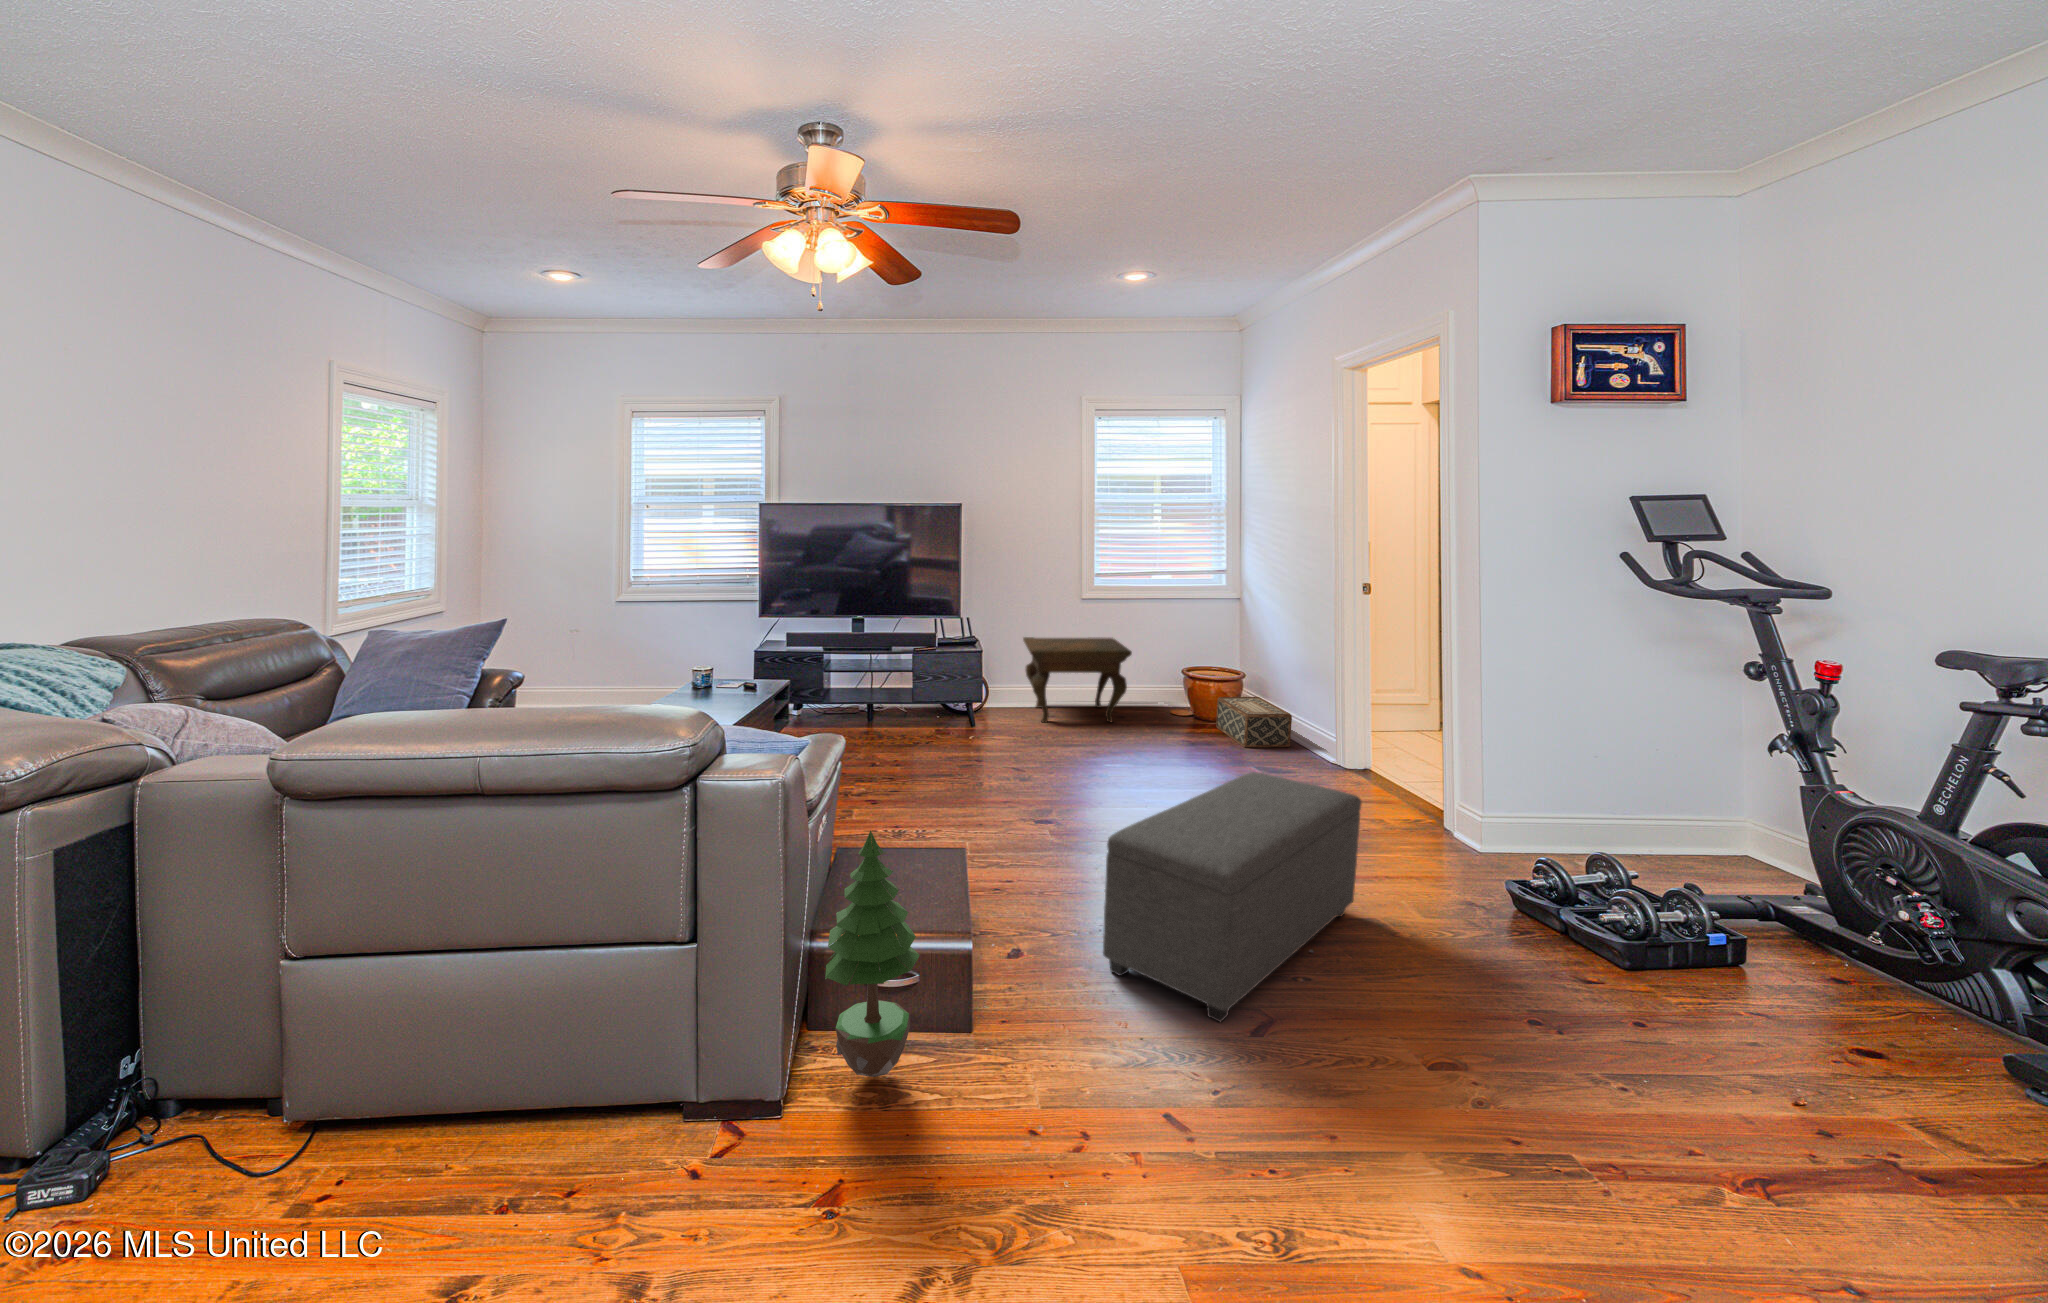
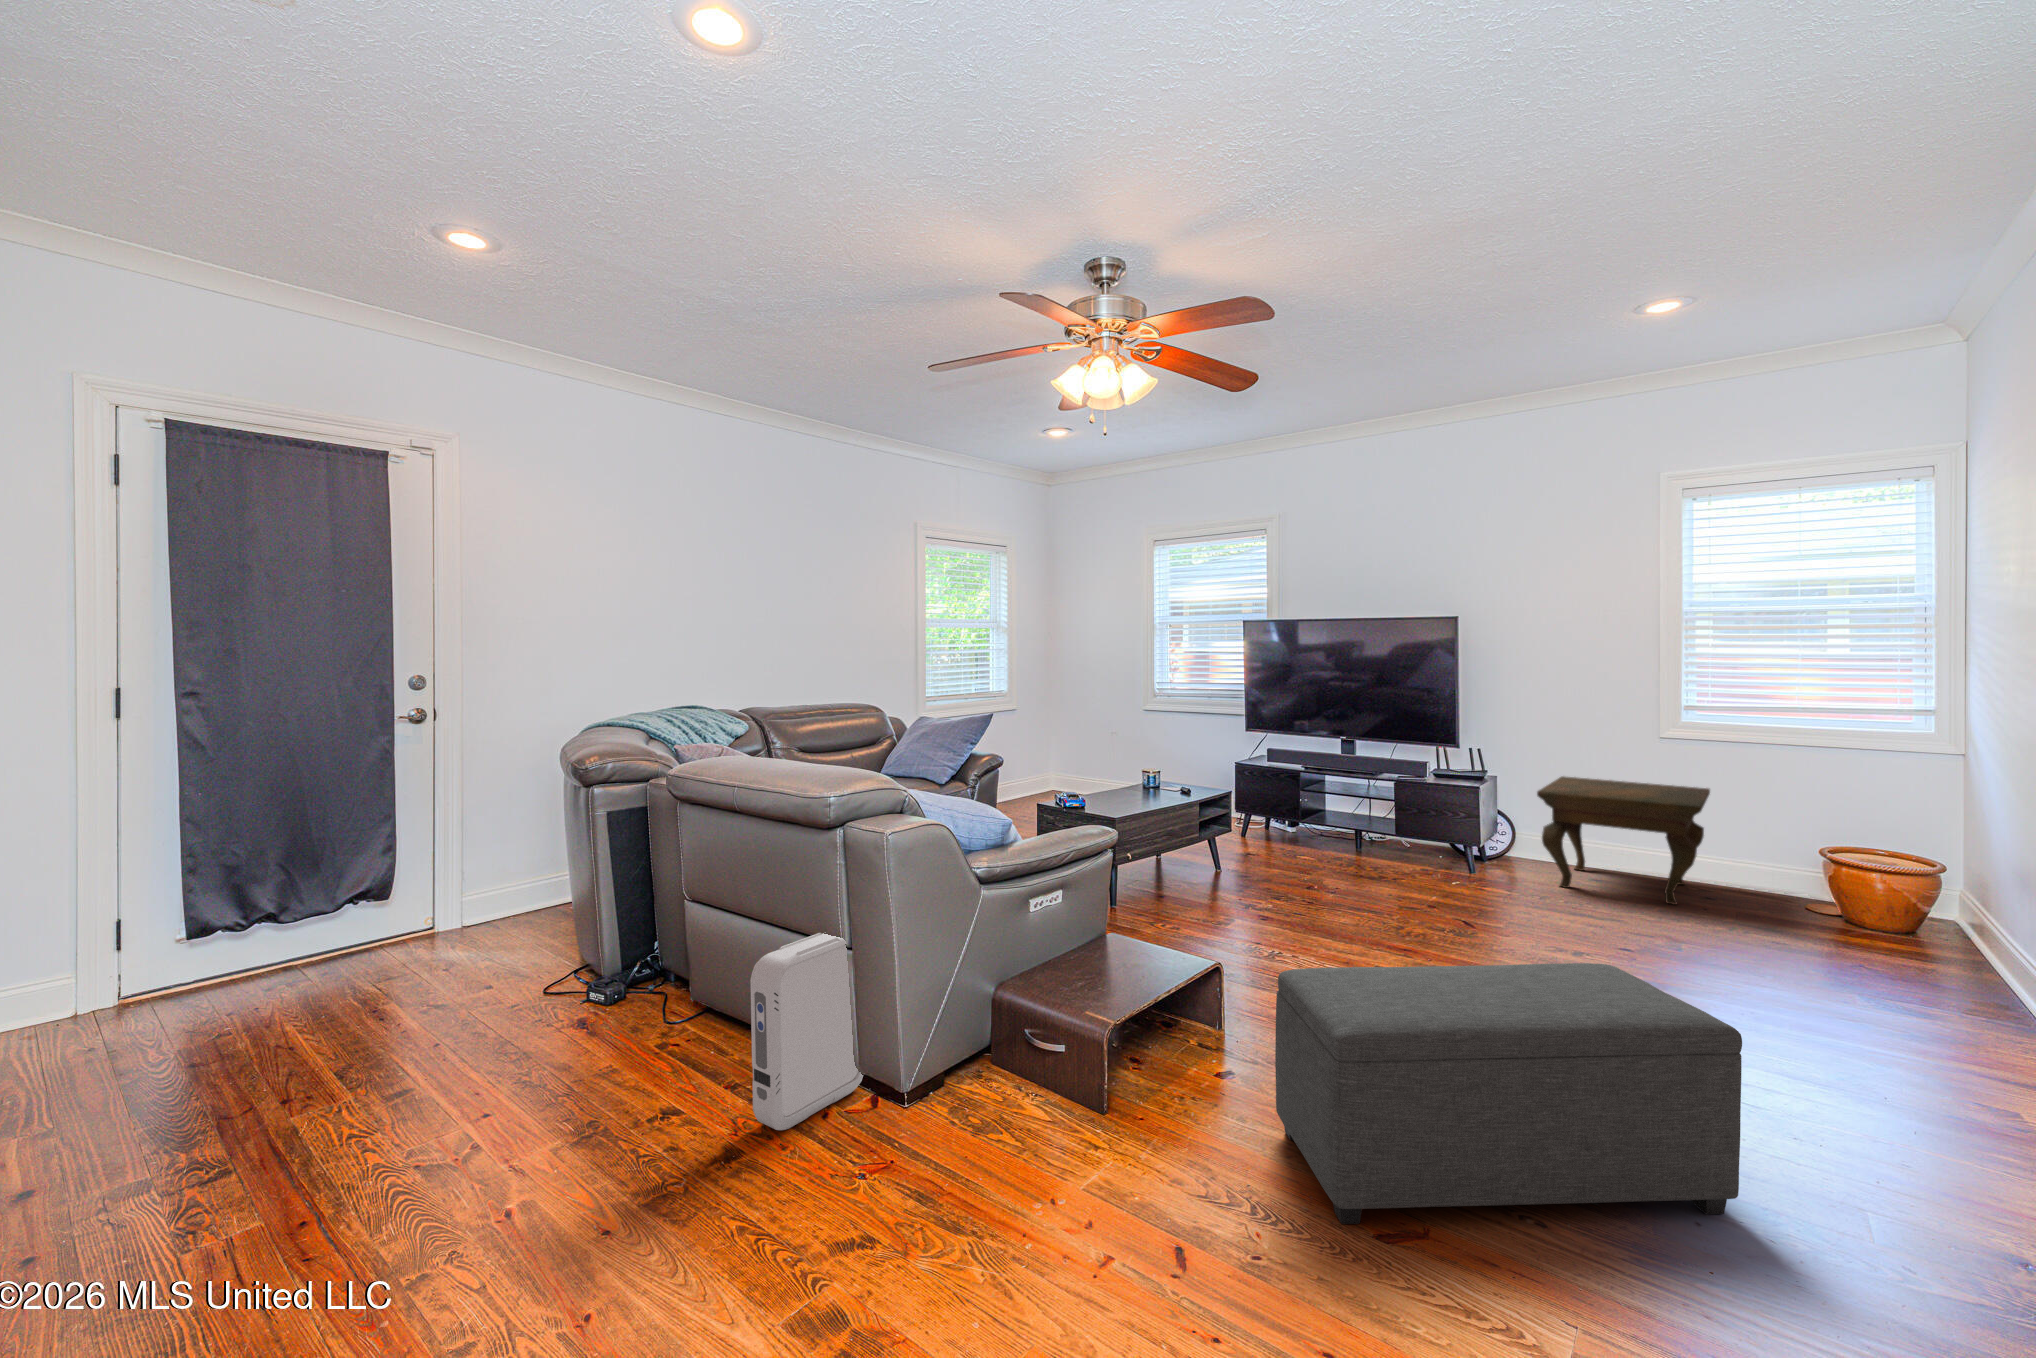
woven basket: present [1216,697,1292,748] -> none [1872,896,2005,999]
potted tree: present [825,831,920,1077] -> none [949,889,1029,1112]
air purifier: none [592,938,697,1249] -> present [750,933,863,1130]

